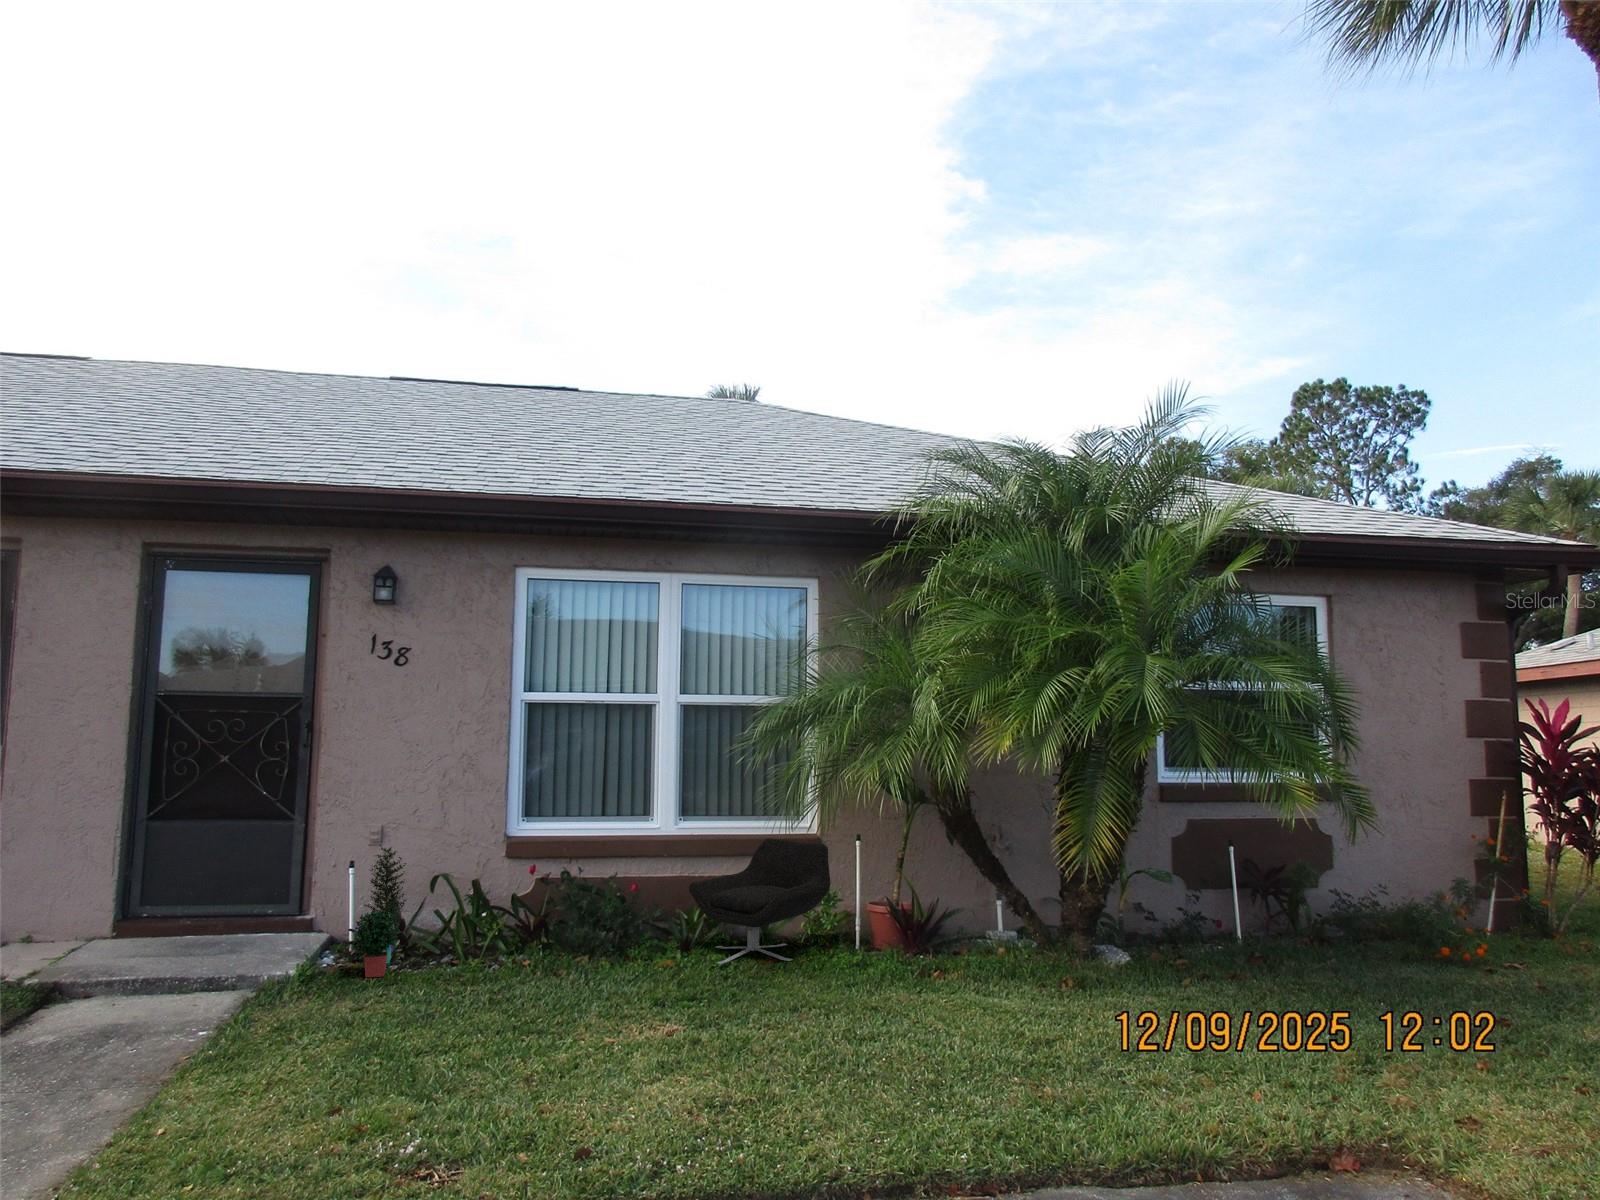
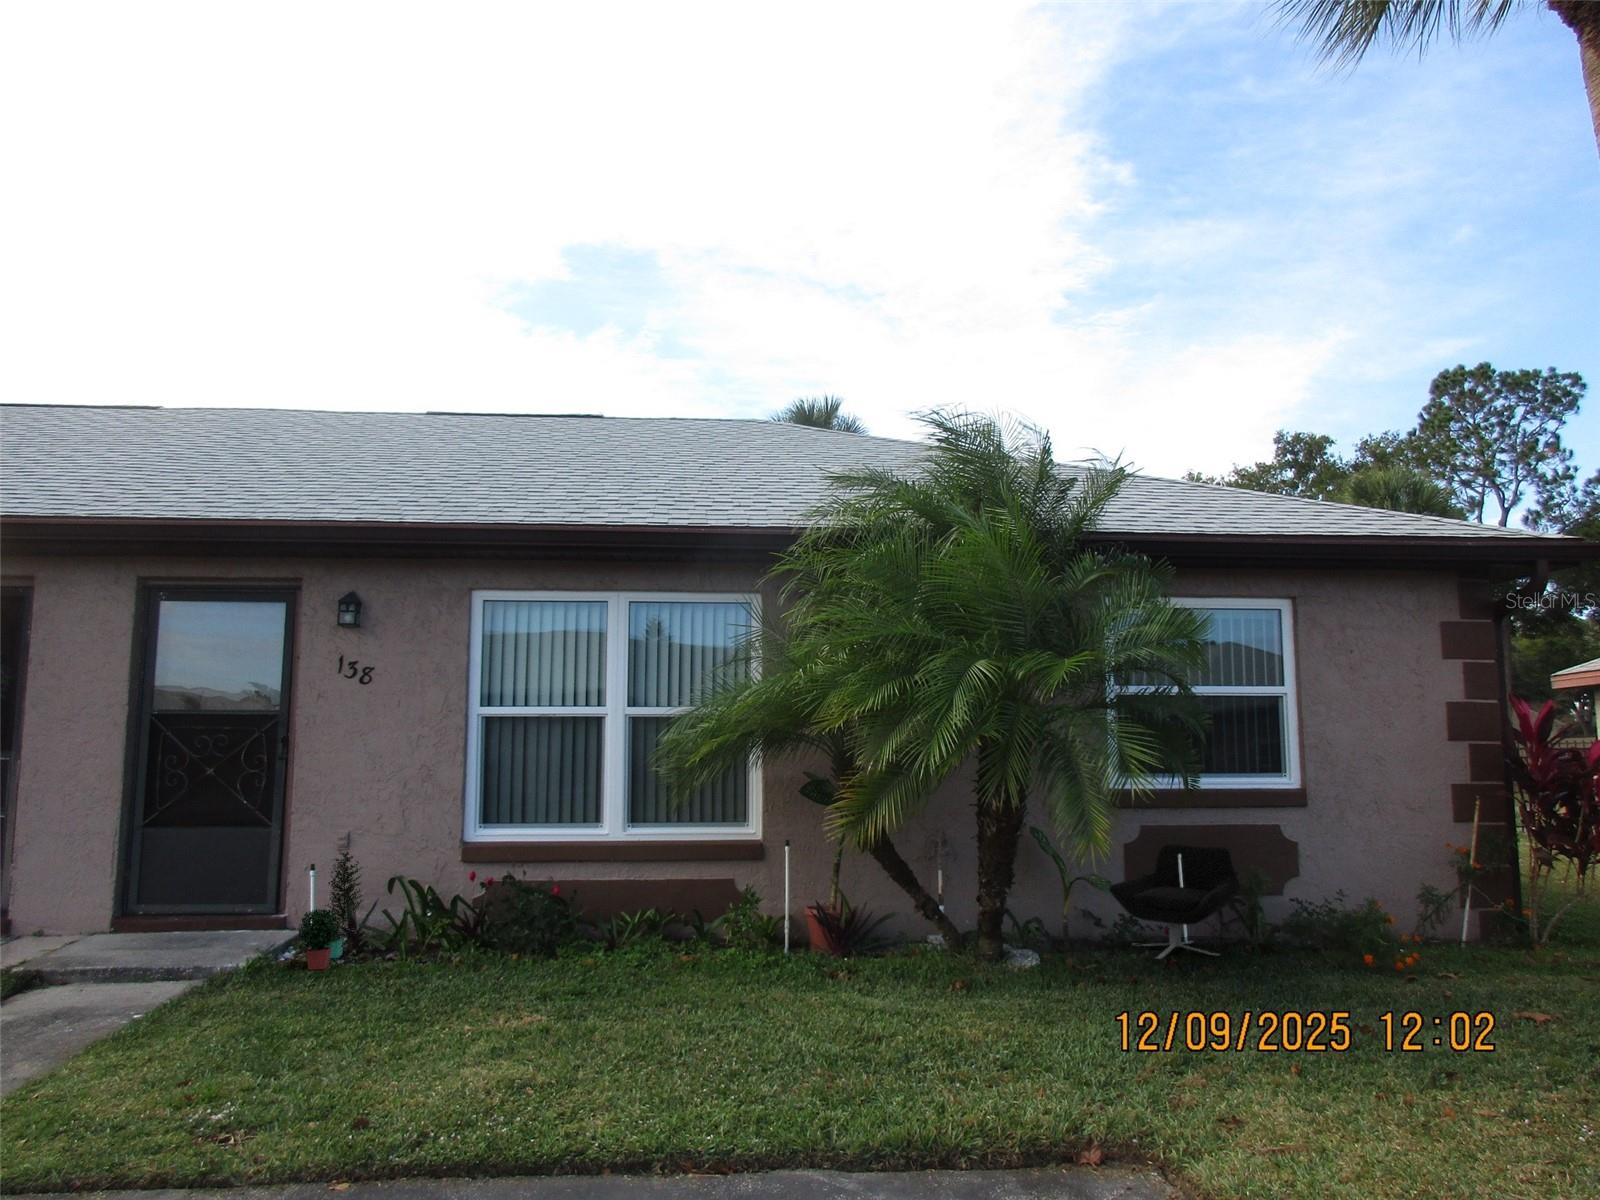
lounge chair: present [689,838,830,964] -> present [1109,844,1240,959]

